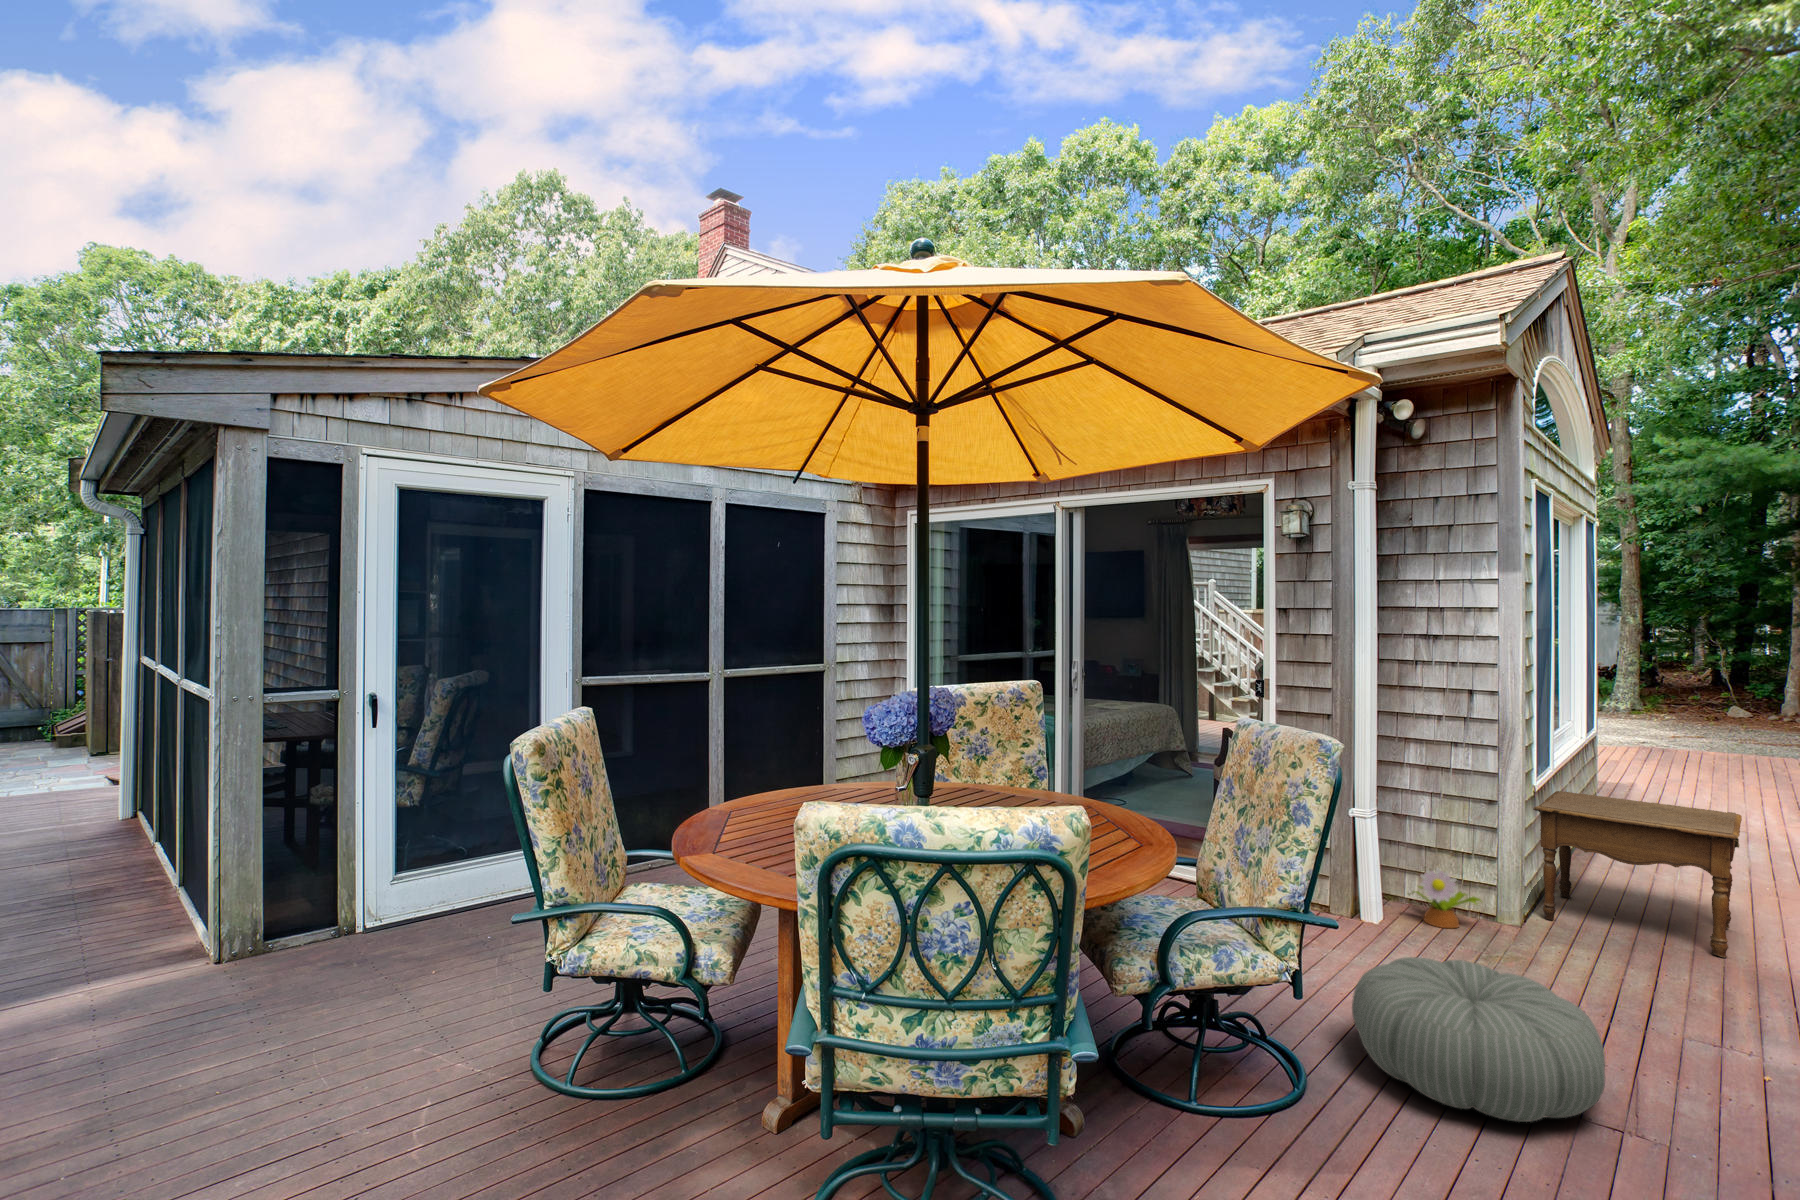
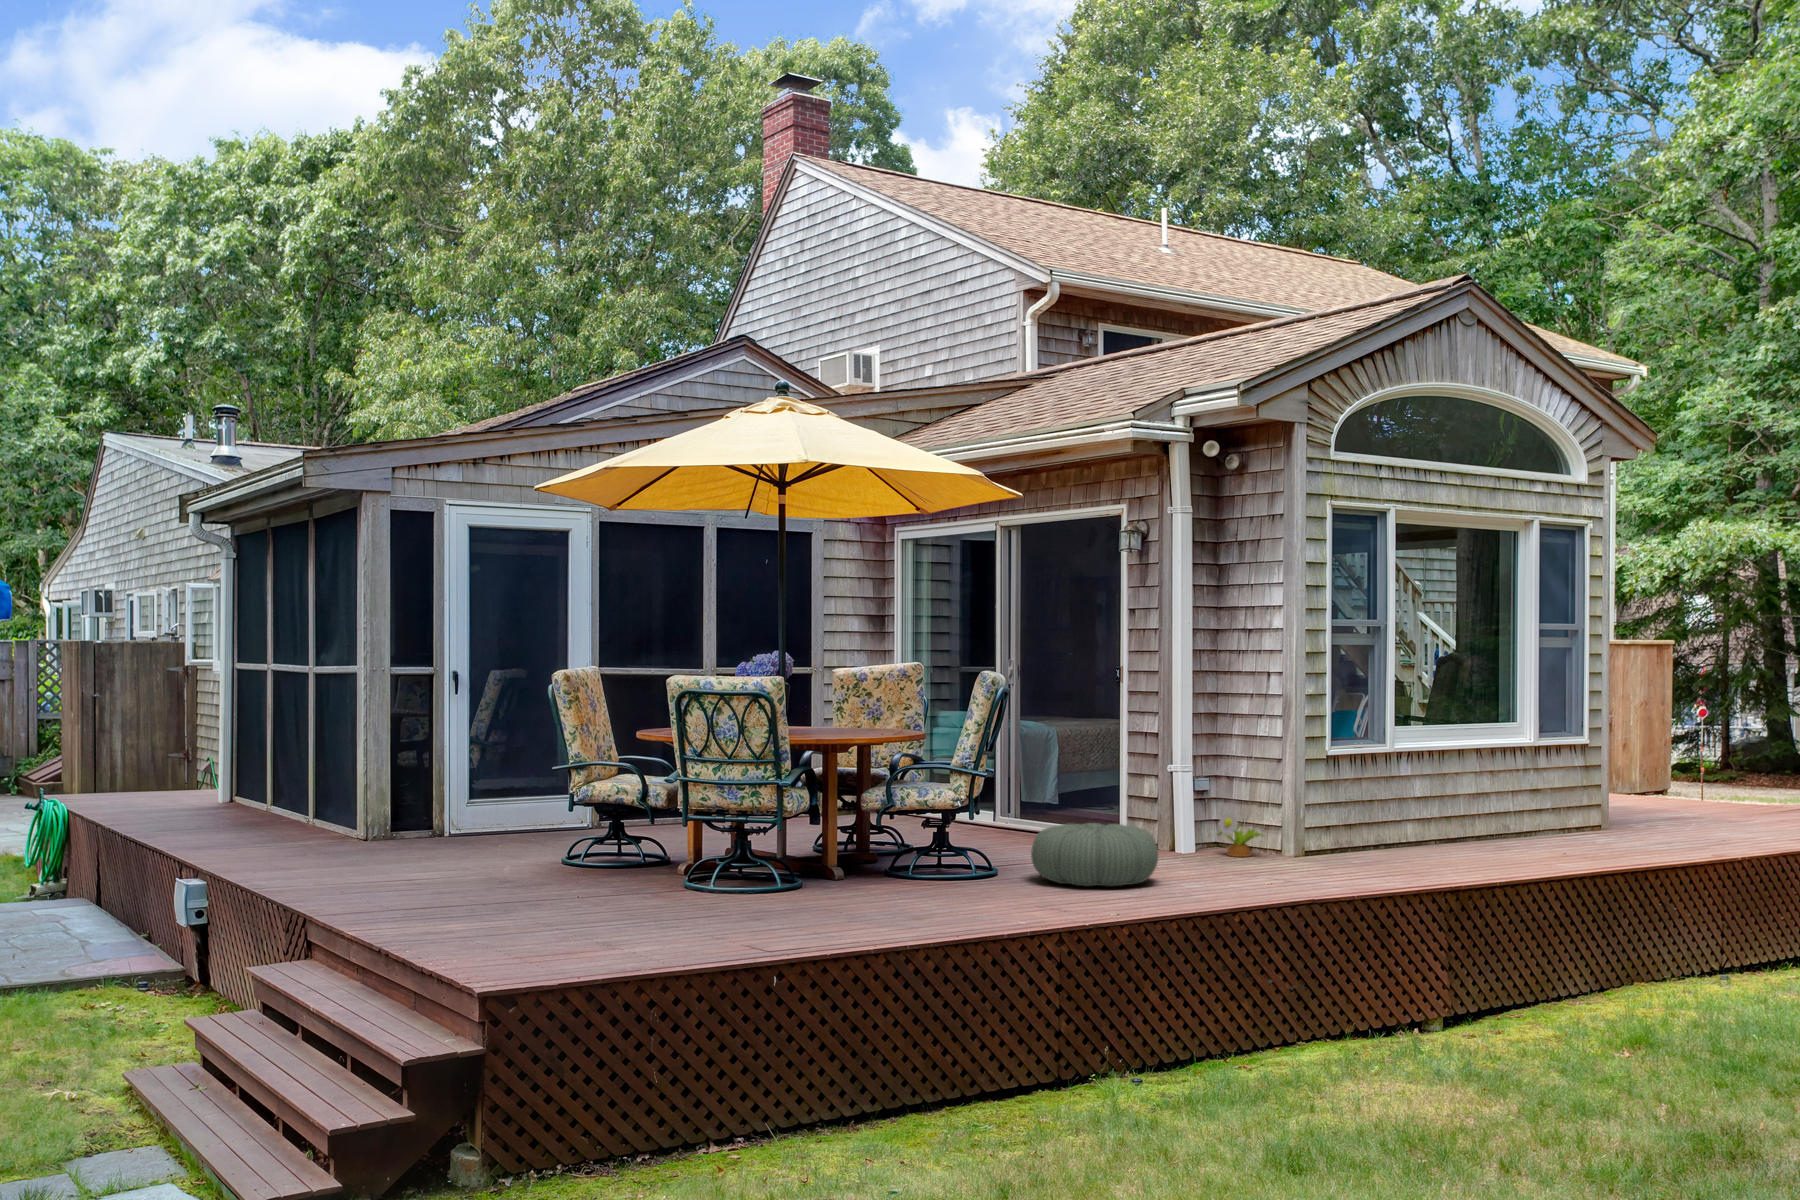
side table: present [1533,791,1742,957] -> none [1320,764,1481,868]

